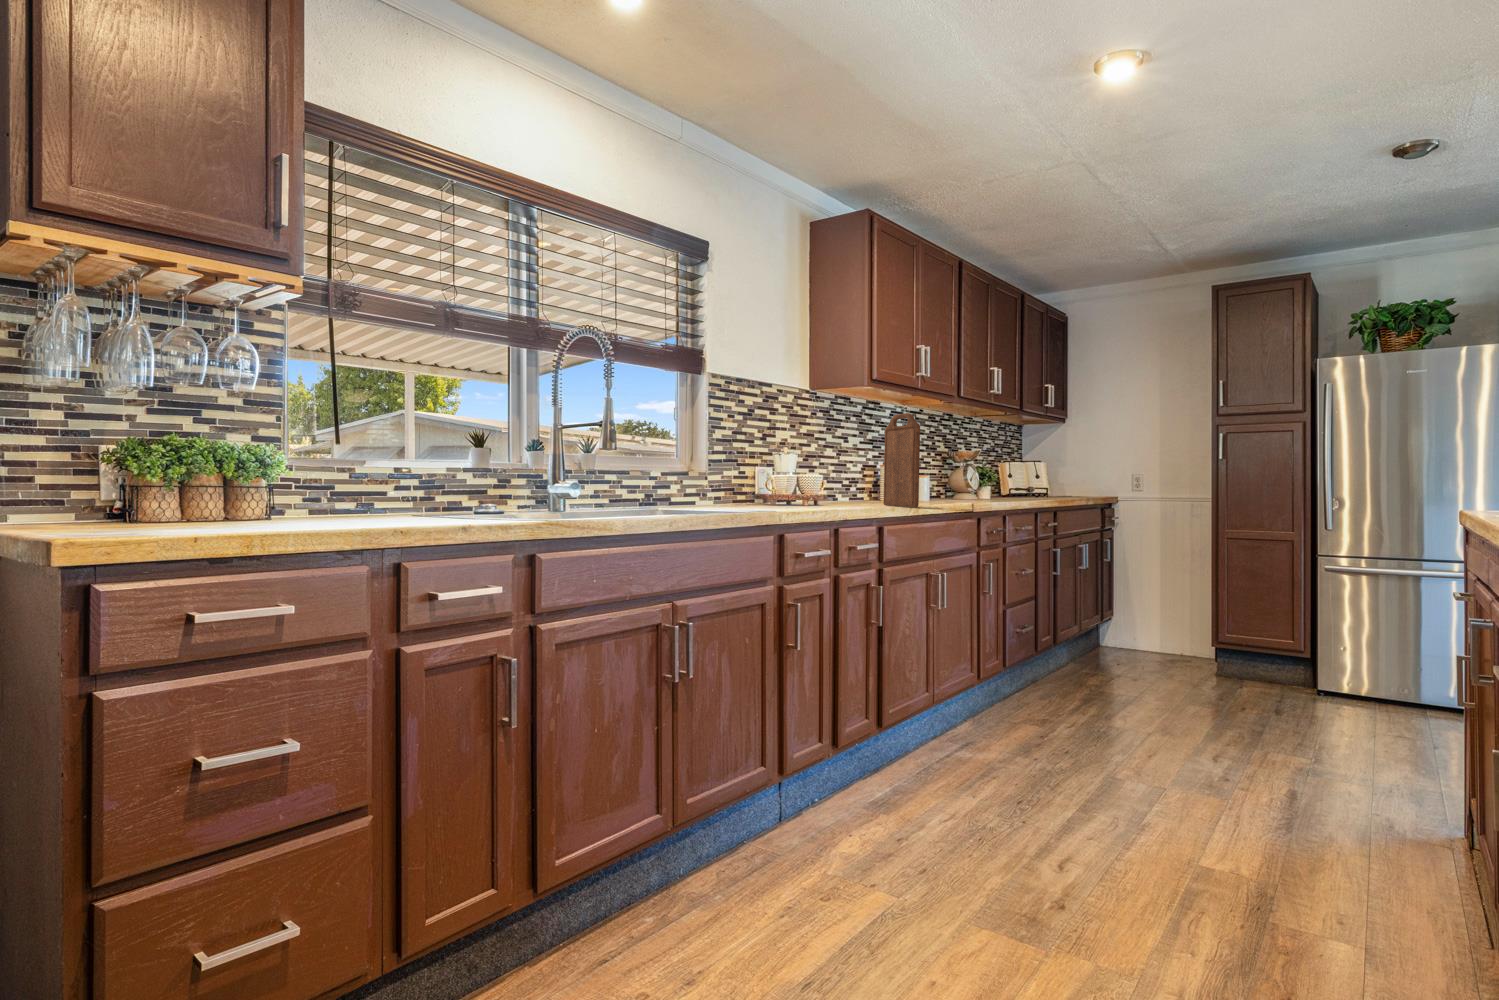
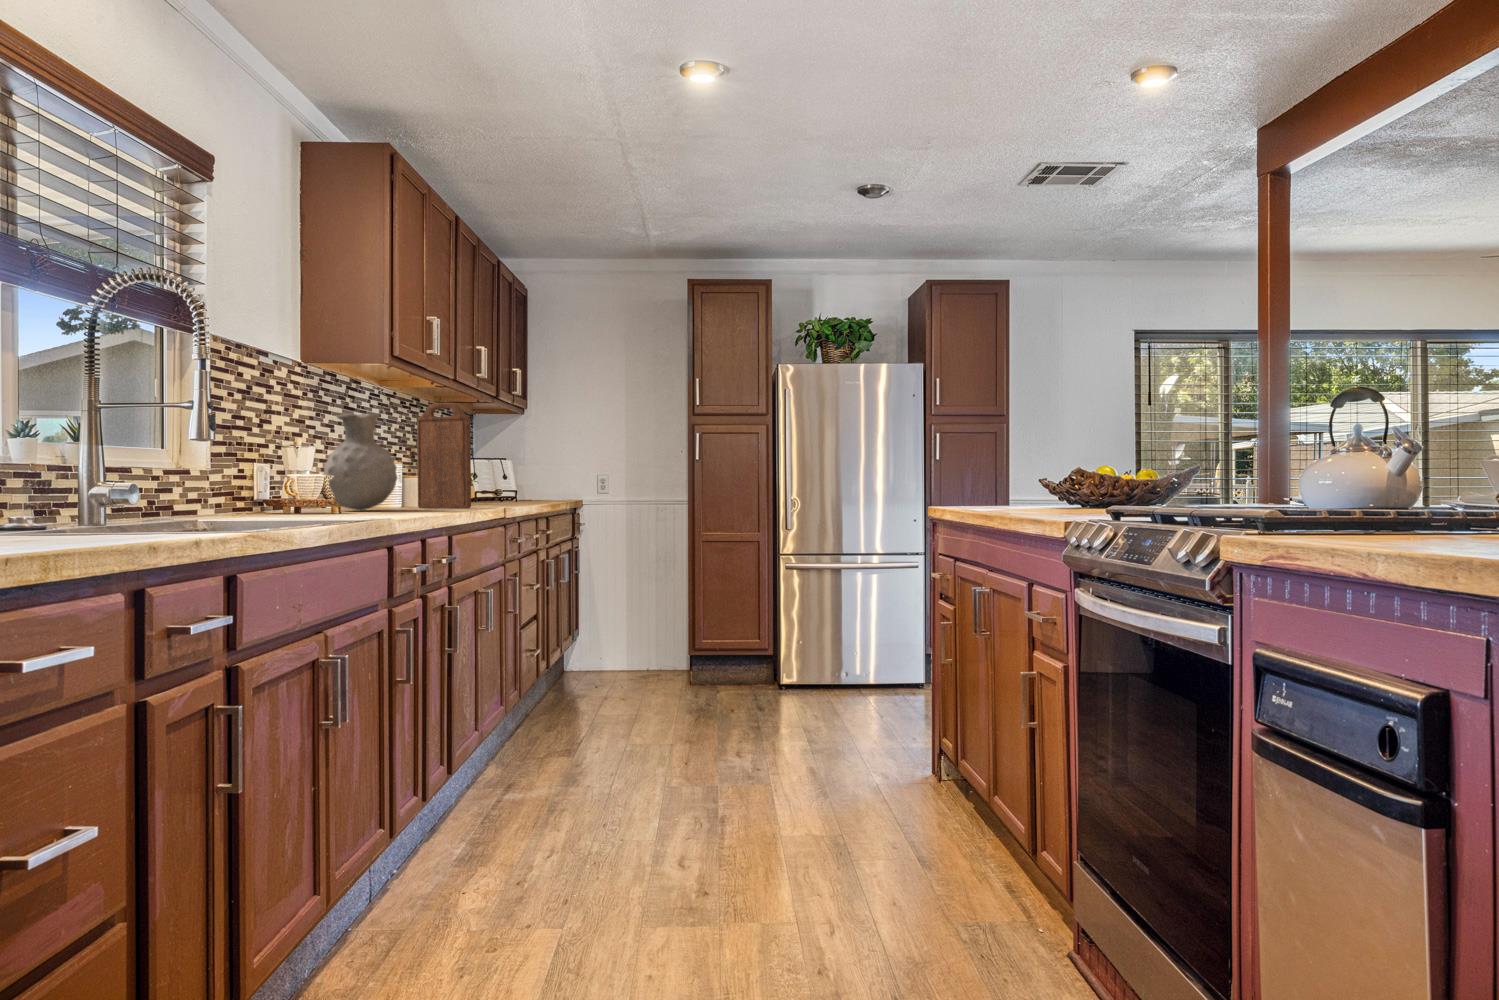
vase: none [795,425,853,505] -> present [323,414,397,510]

